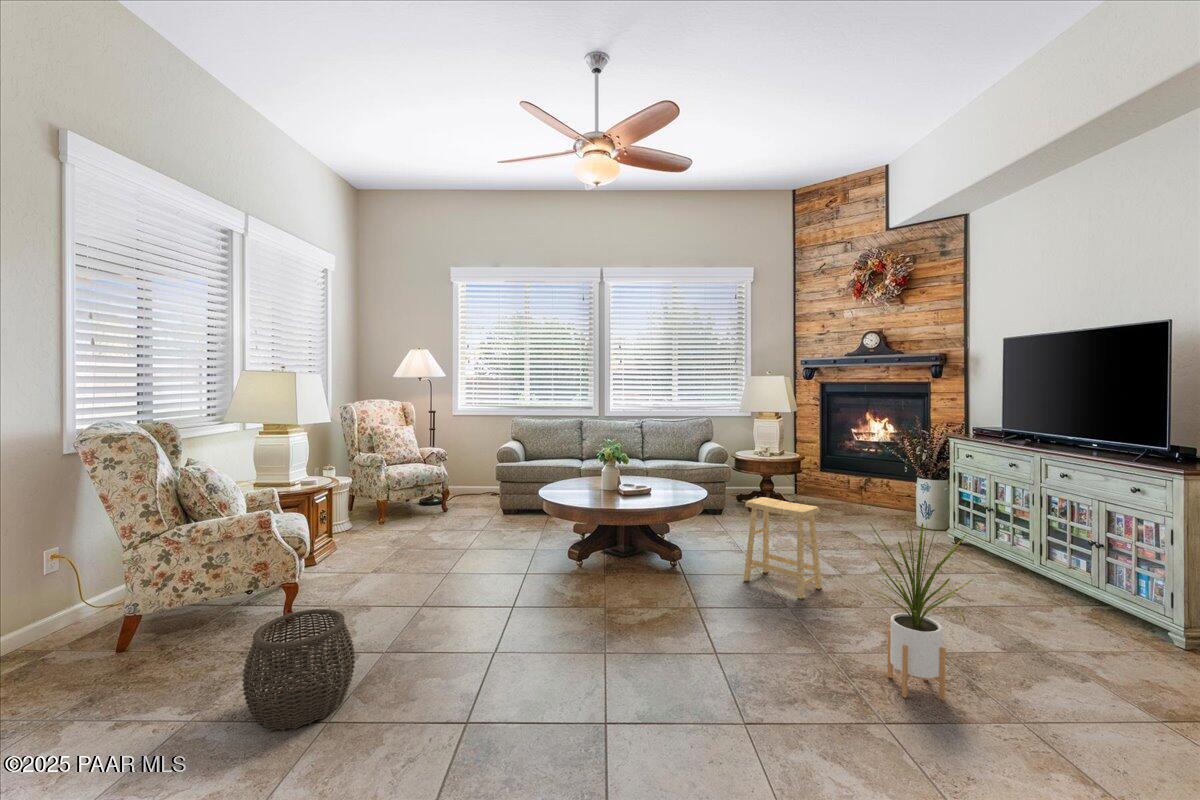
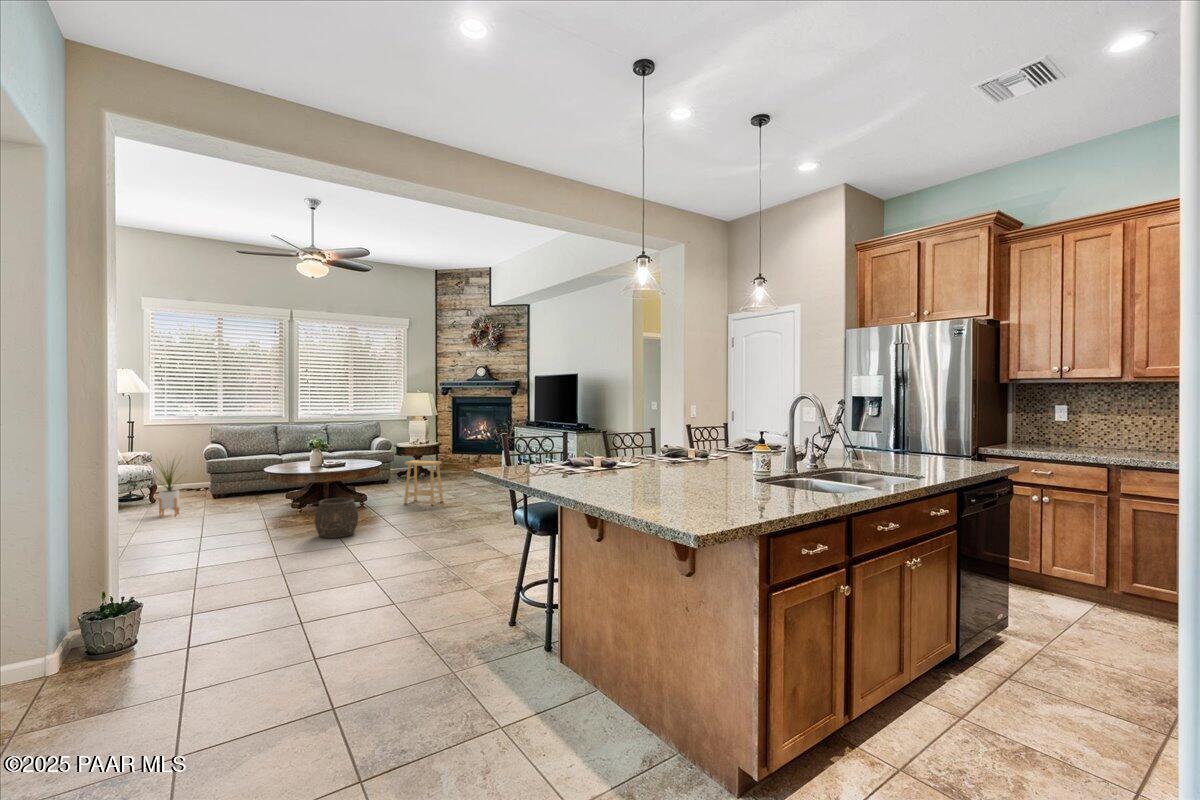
house plant: present [870,512,973,701] -> present [159,460,179,517]
woven basket: present [242,609,355,731] -> present [315,498,358,538]

